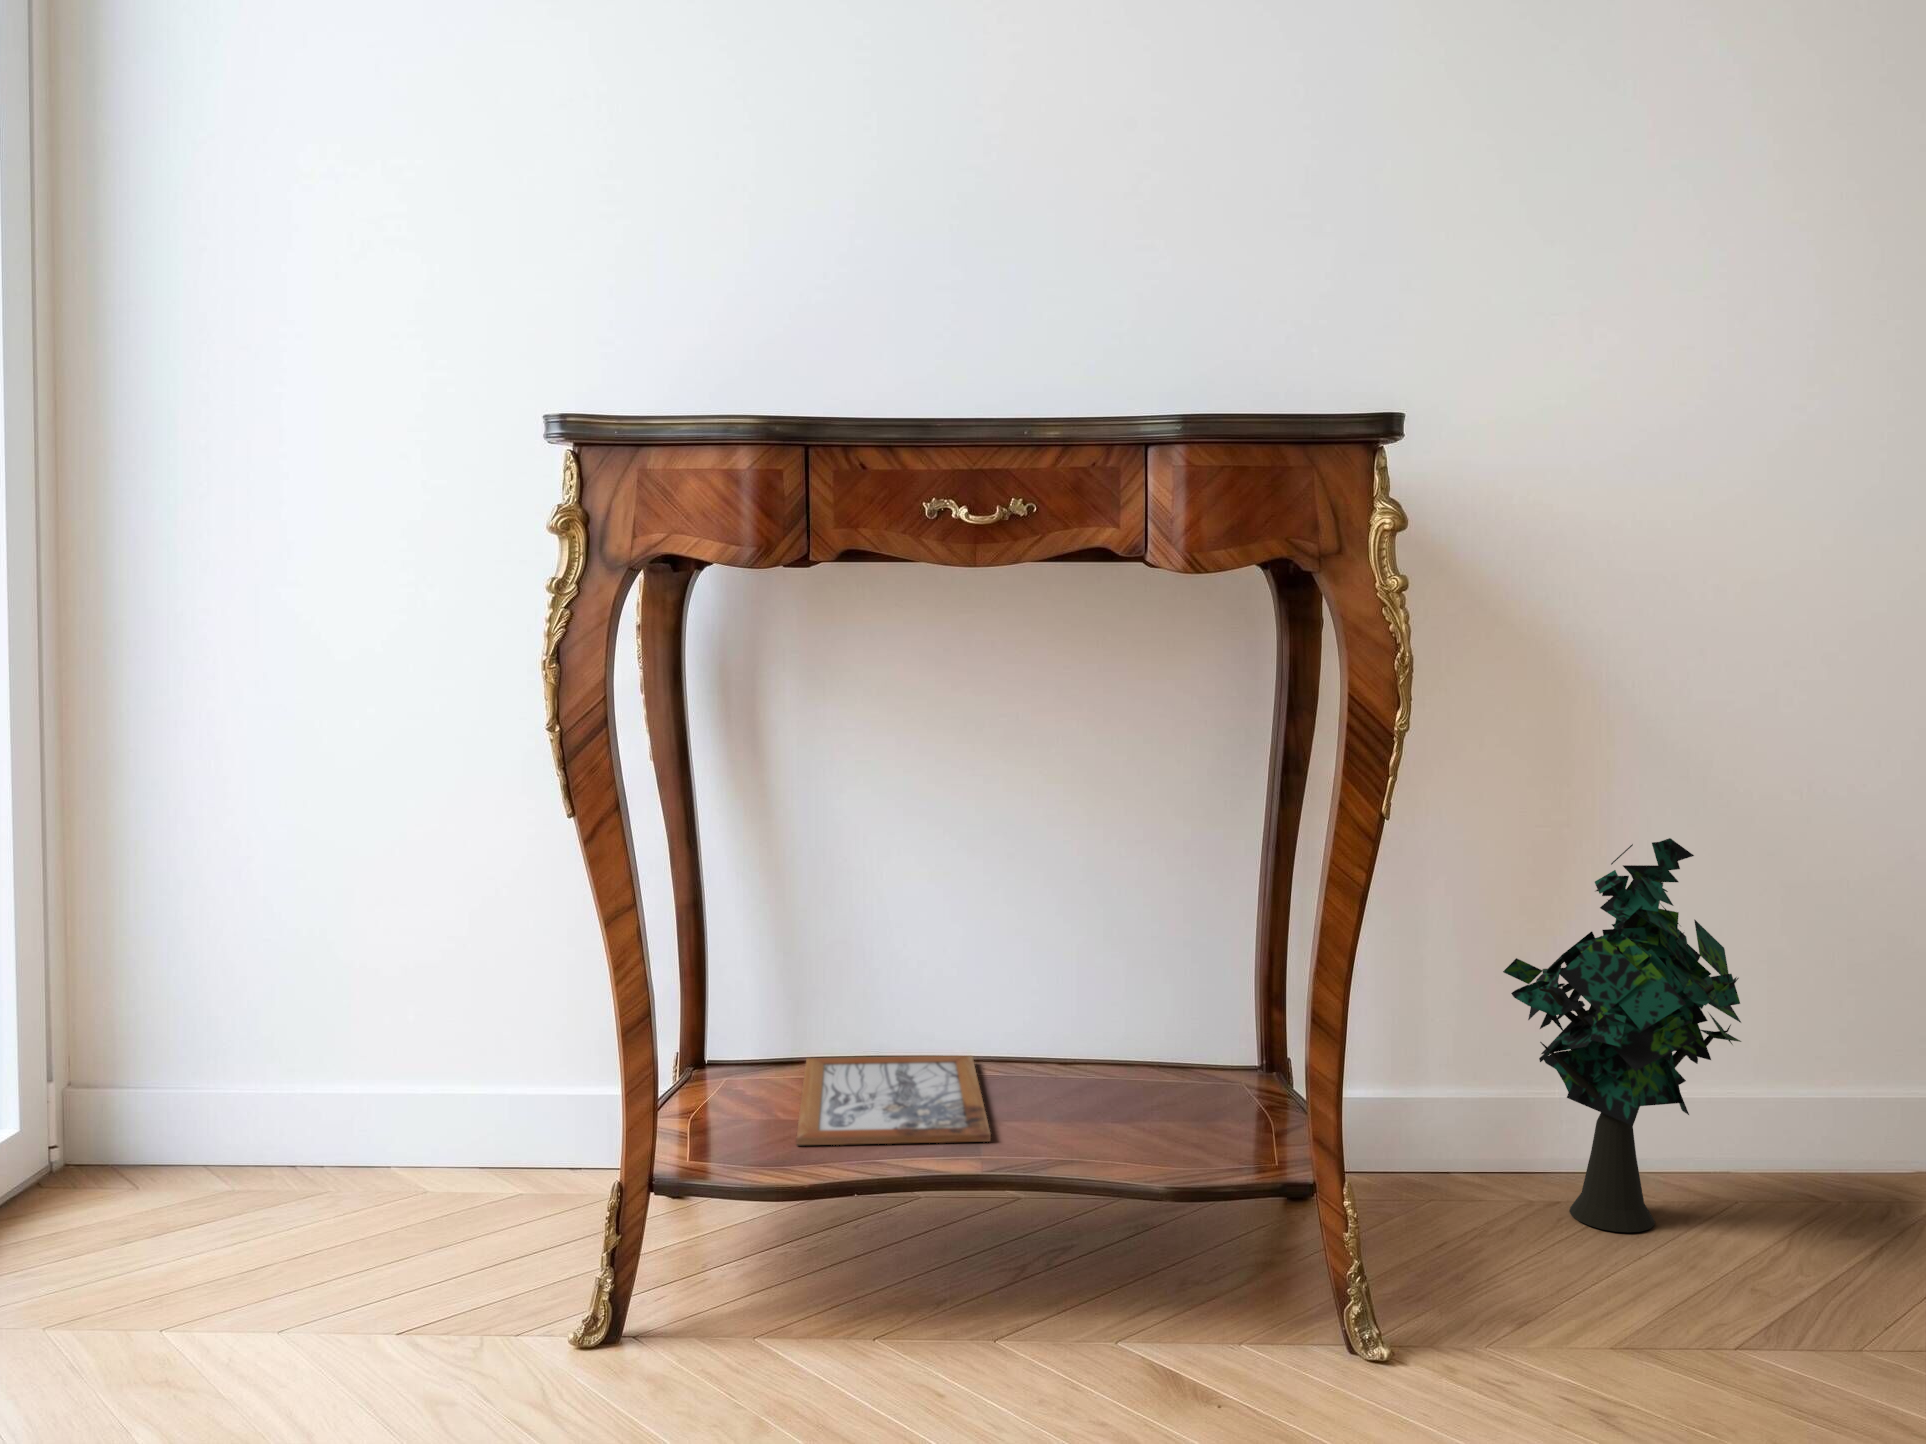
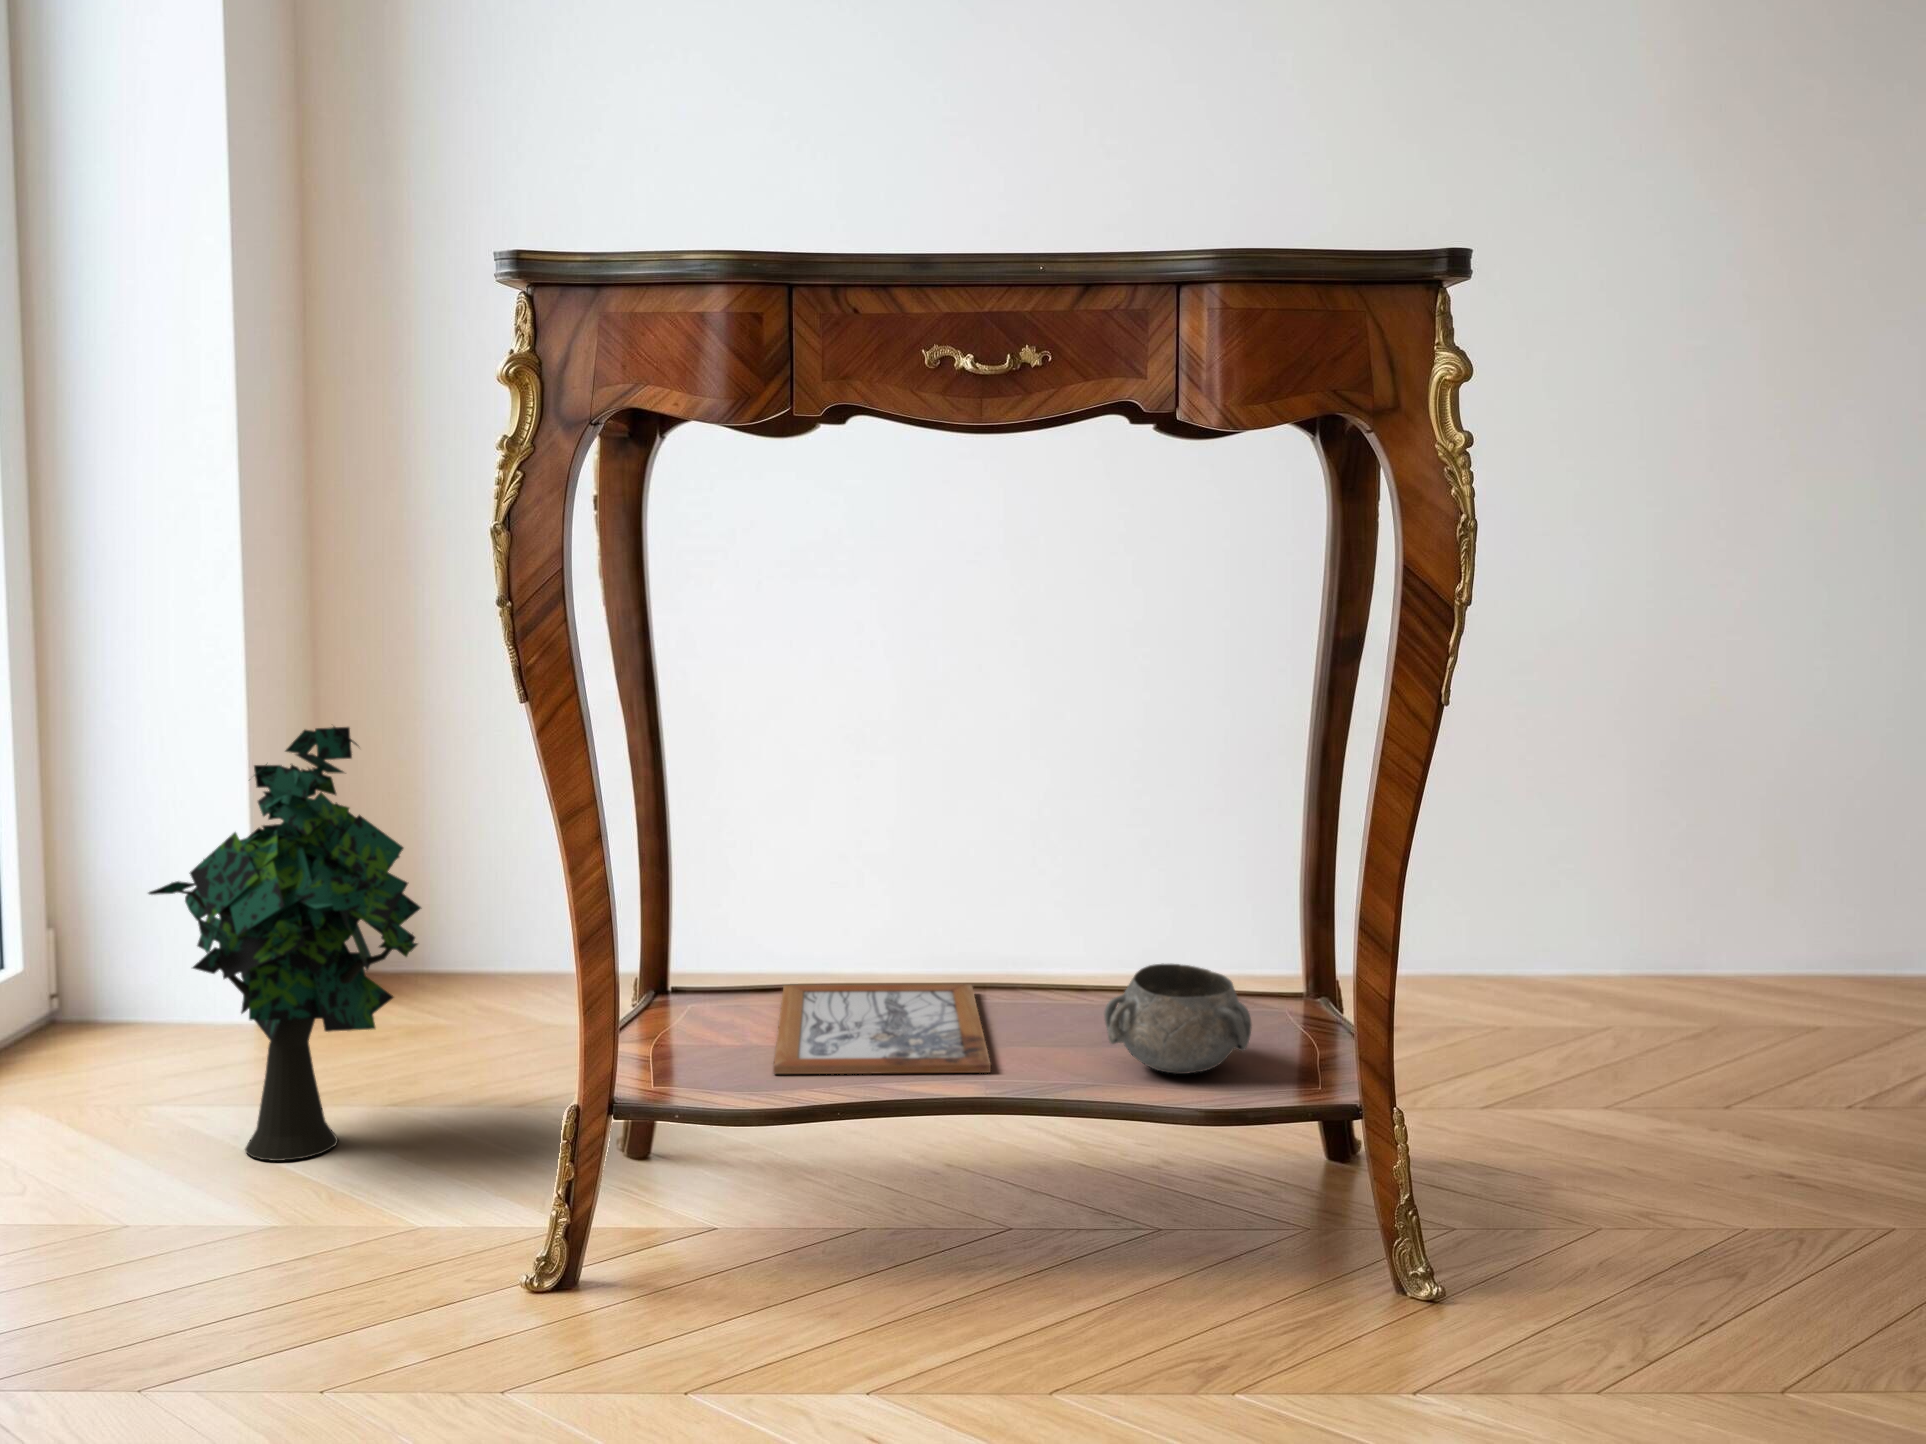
decorative plant: present [1503,838,1741,1232] -> present [149,727,421,1161]
decorative bowl: none [1092,1040,1223,1141] -> present [1104,964,1252,1074]

